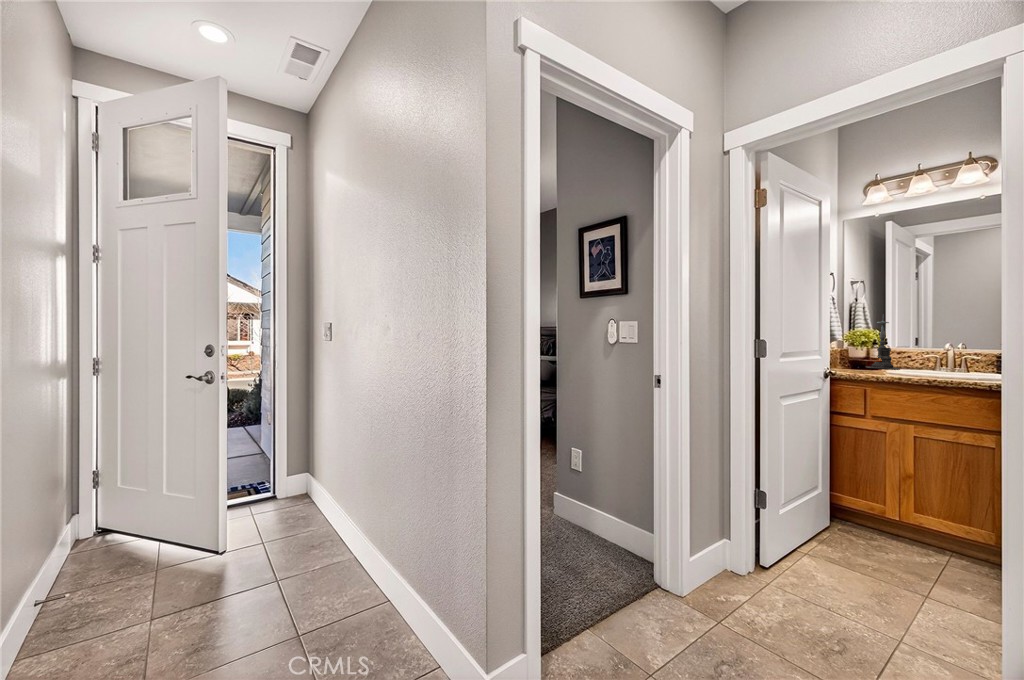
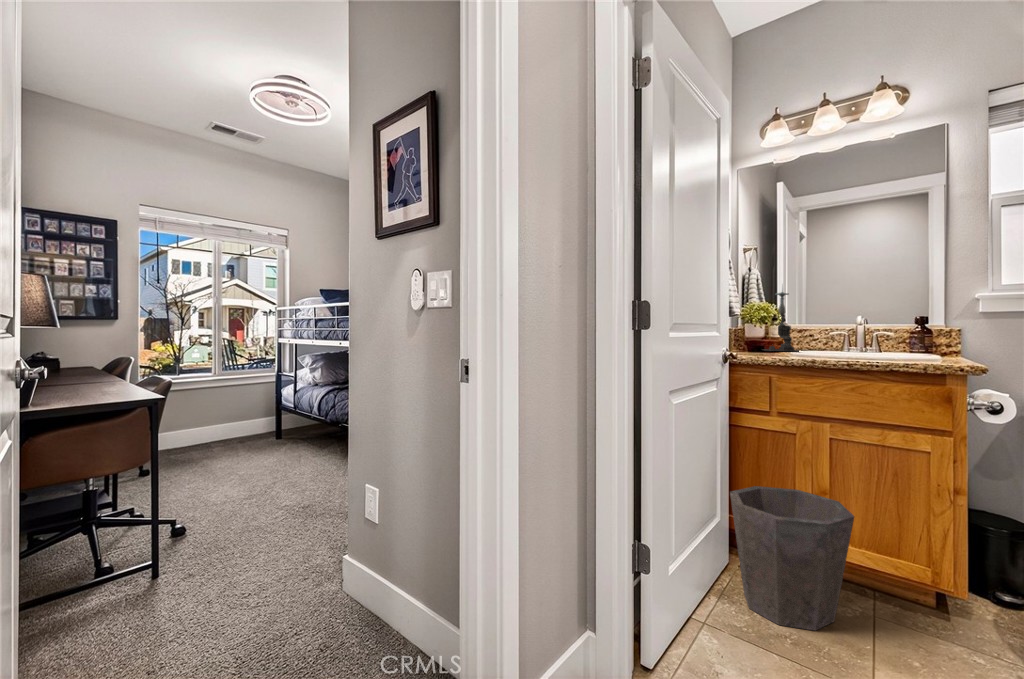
waste bin: none [829,469,925,567] -> present [730,486,854,631]

